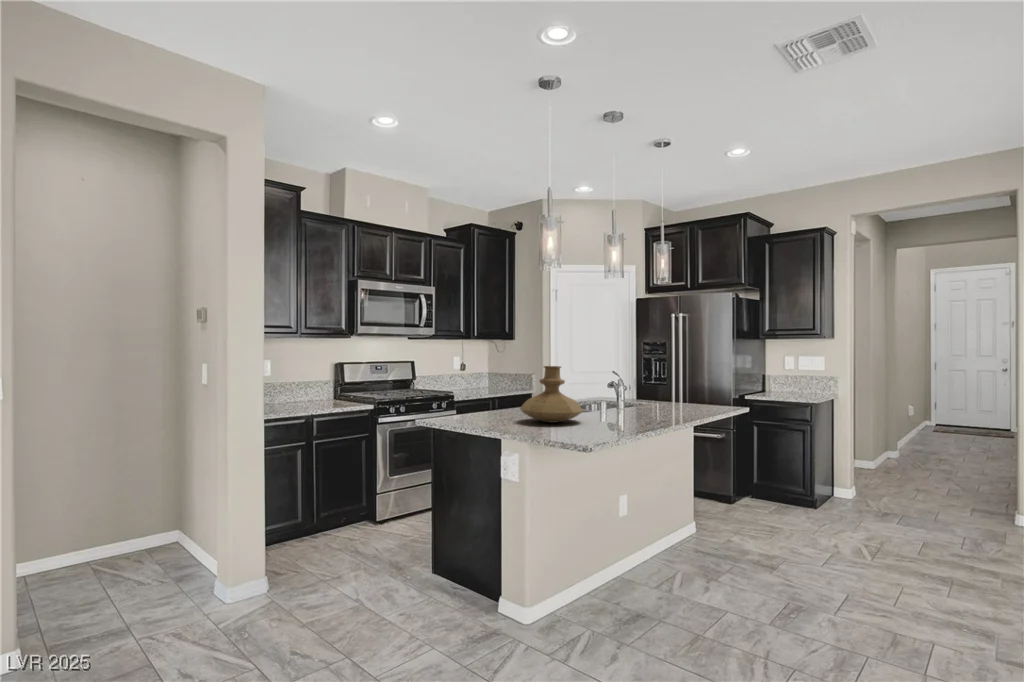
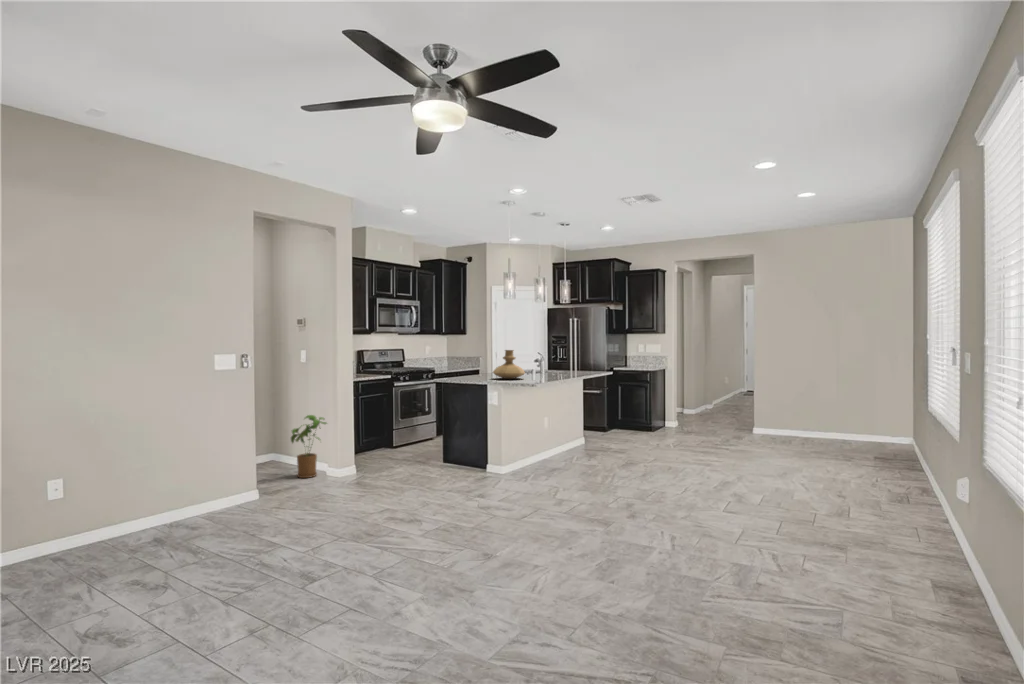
house plant: none [133,483,208,601] -> present [291,415,327,478]

